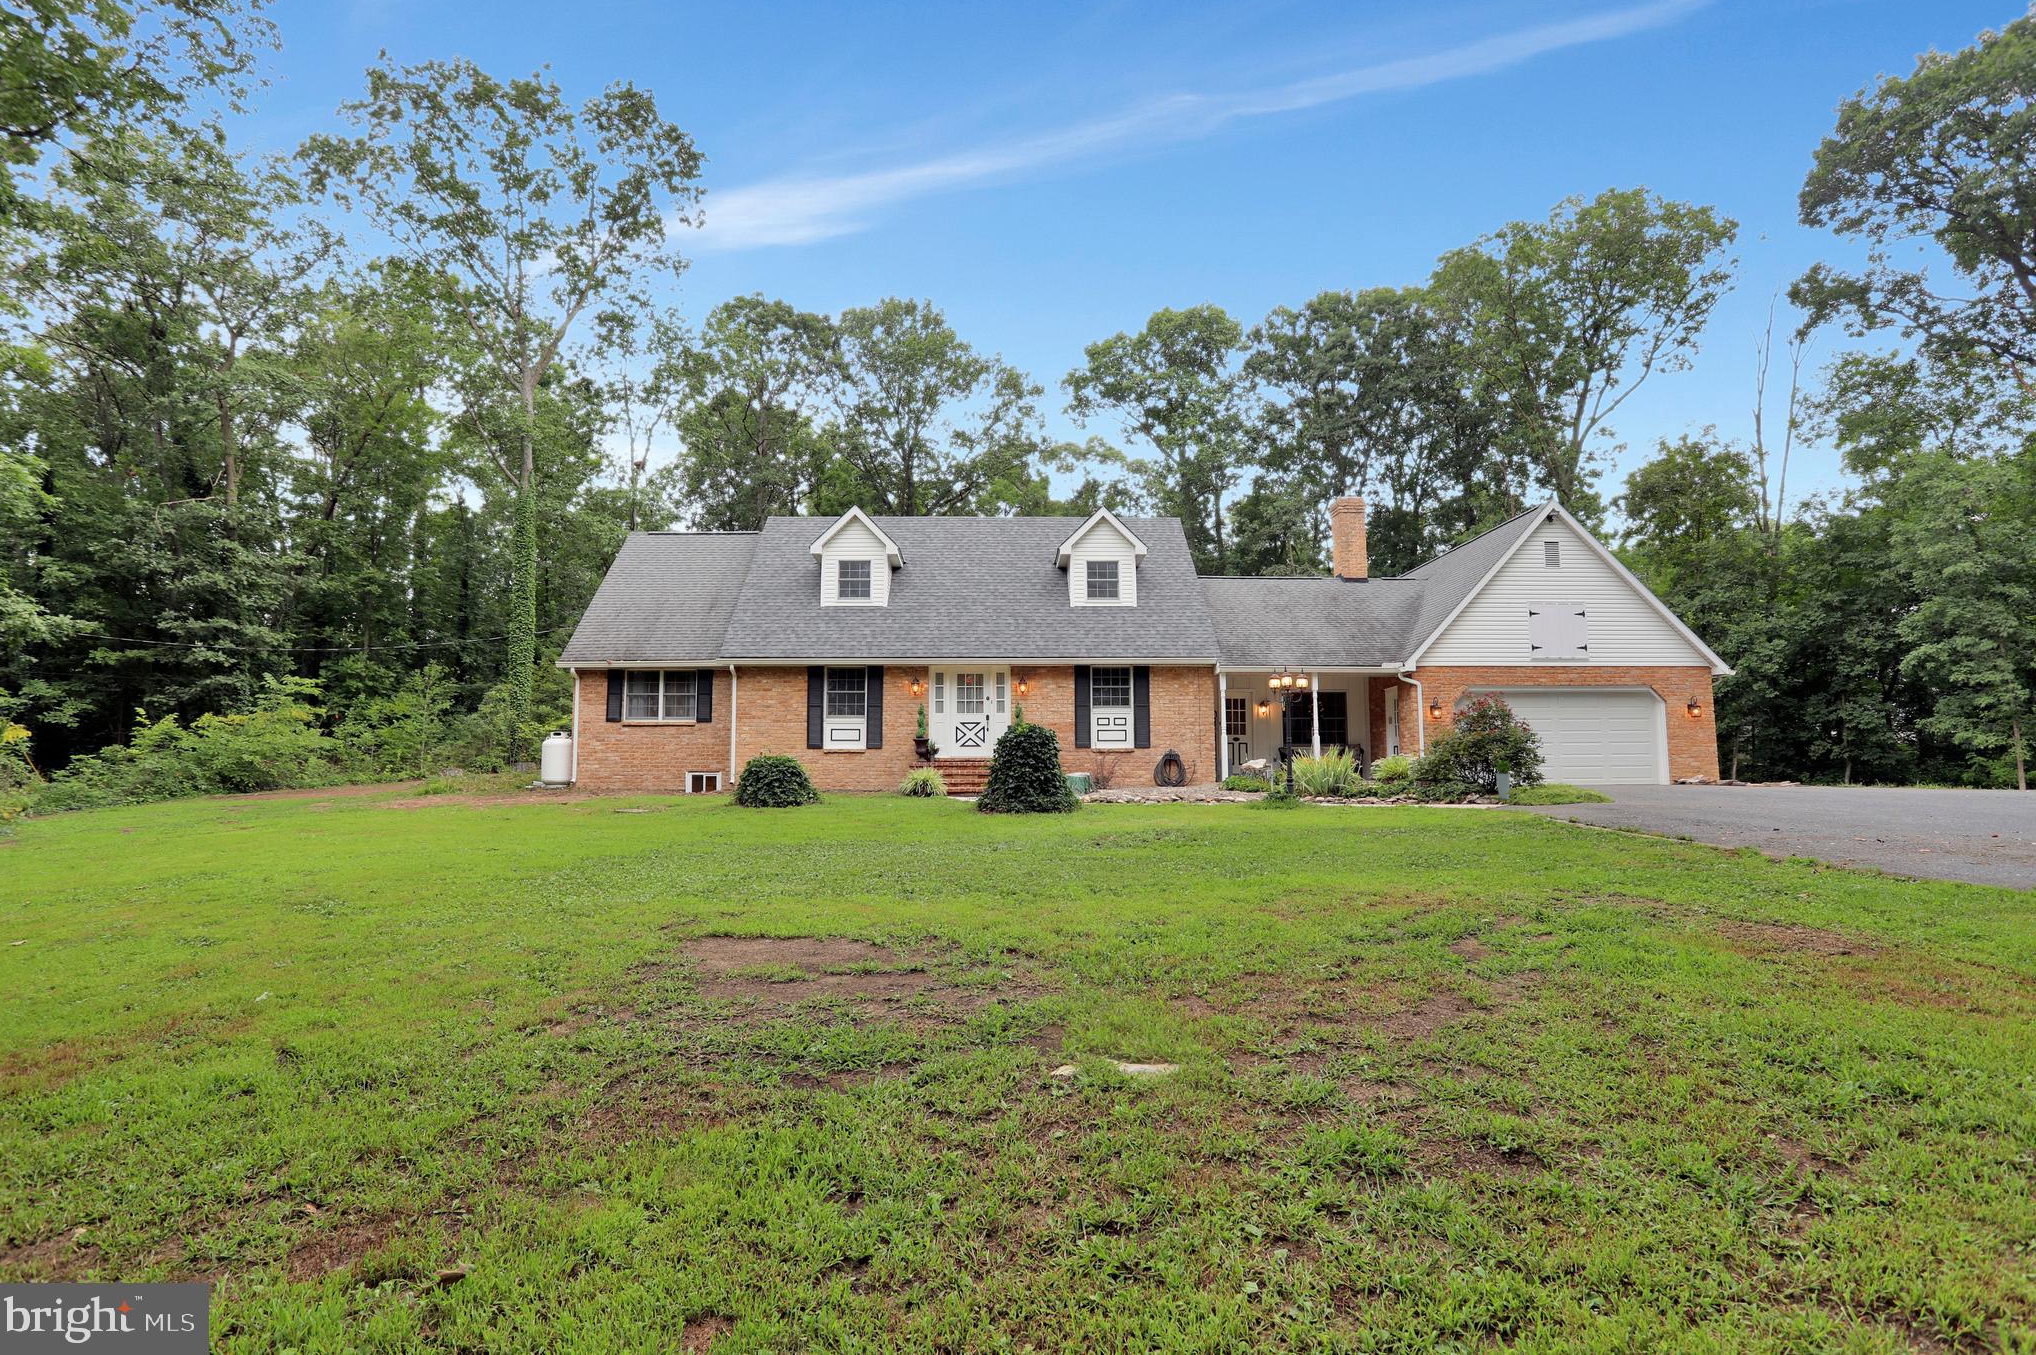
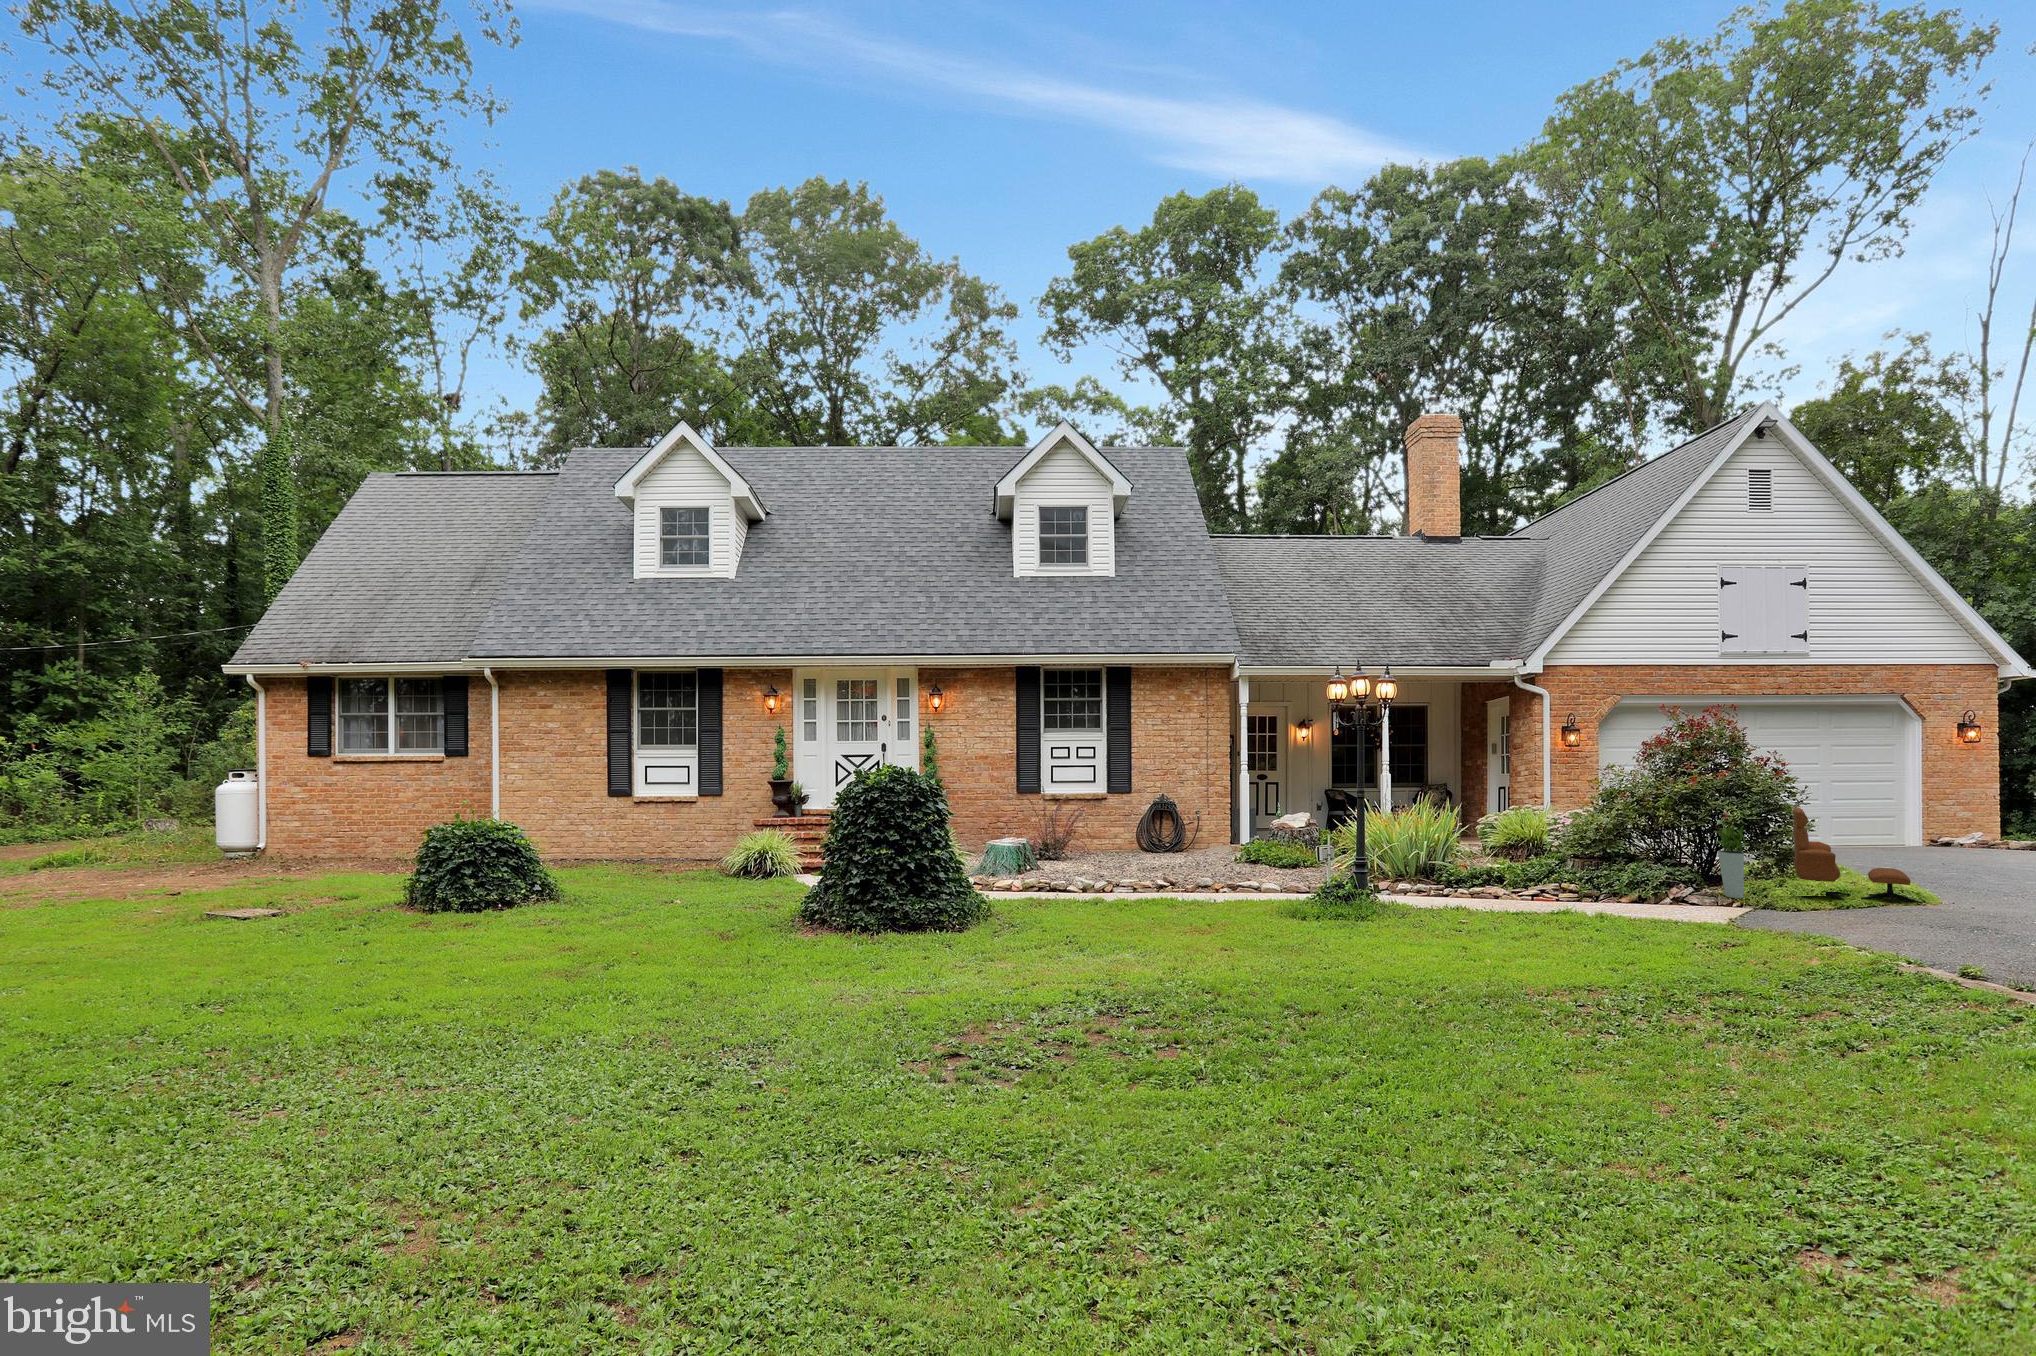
lounge chair: none [1535,749,1603,801] -> present [1793,808,1923,904]

